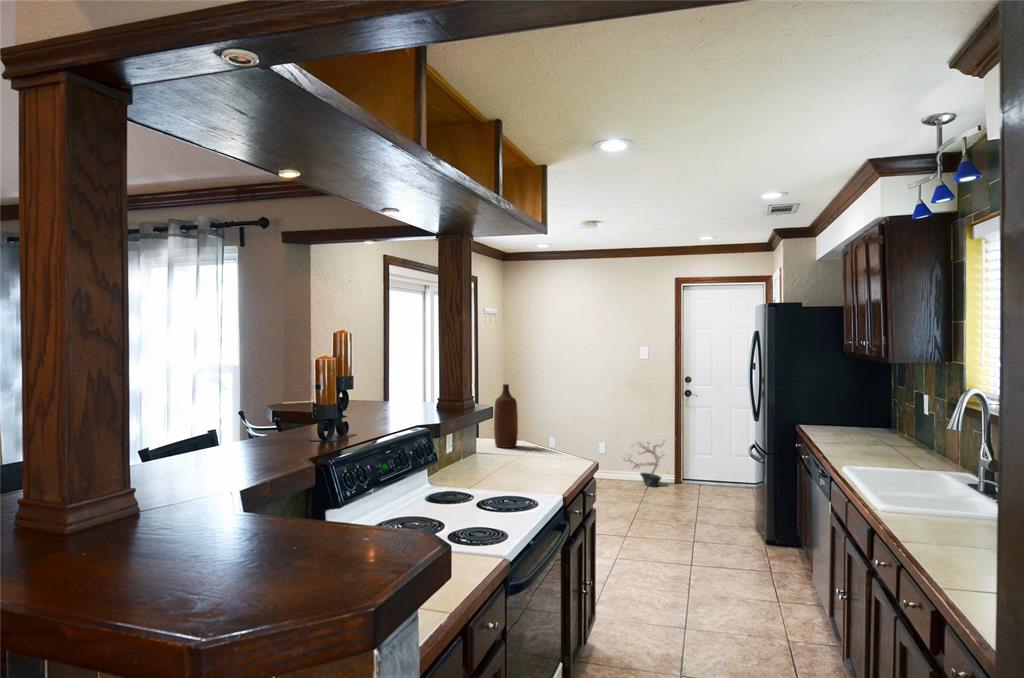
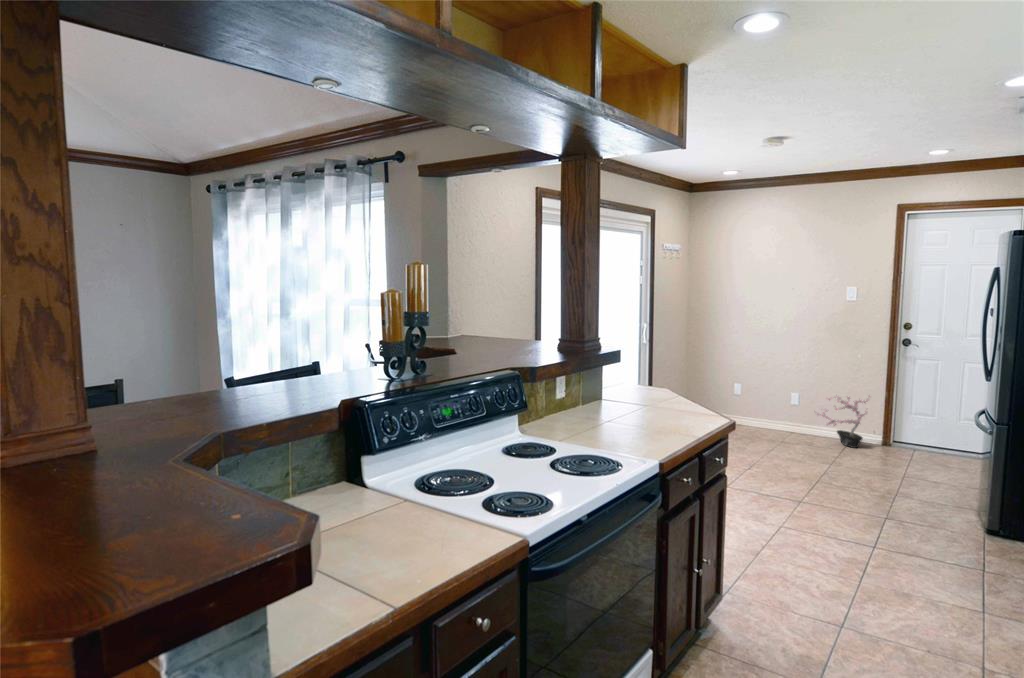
bottle: present [494,384,518,448] -> none [625,326,652,396]

